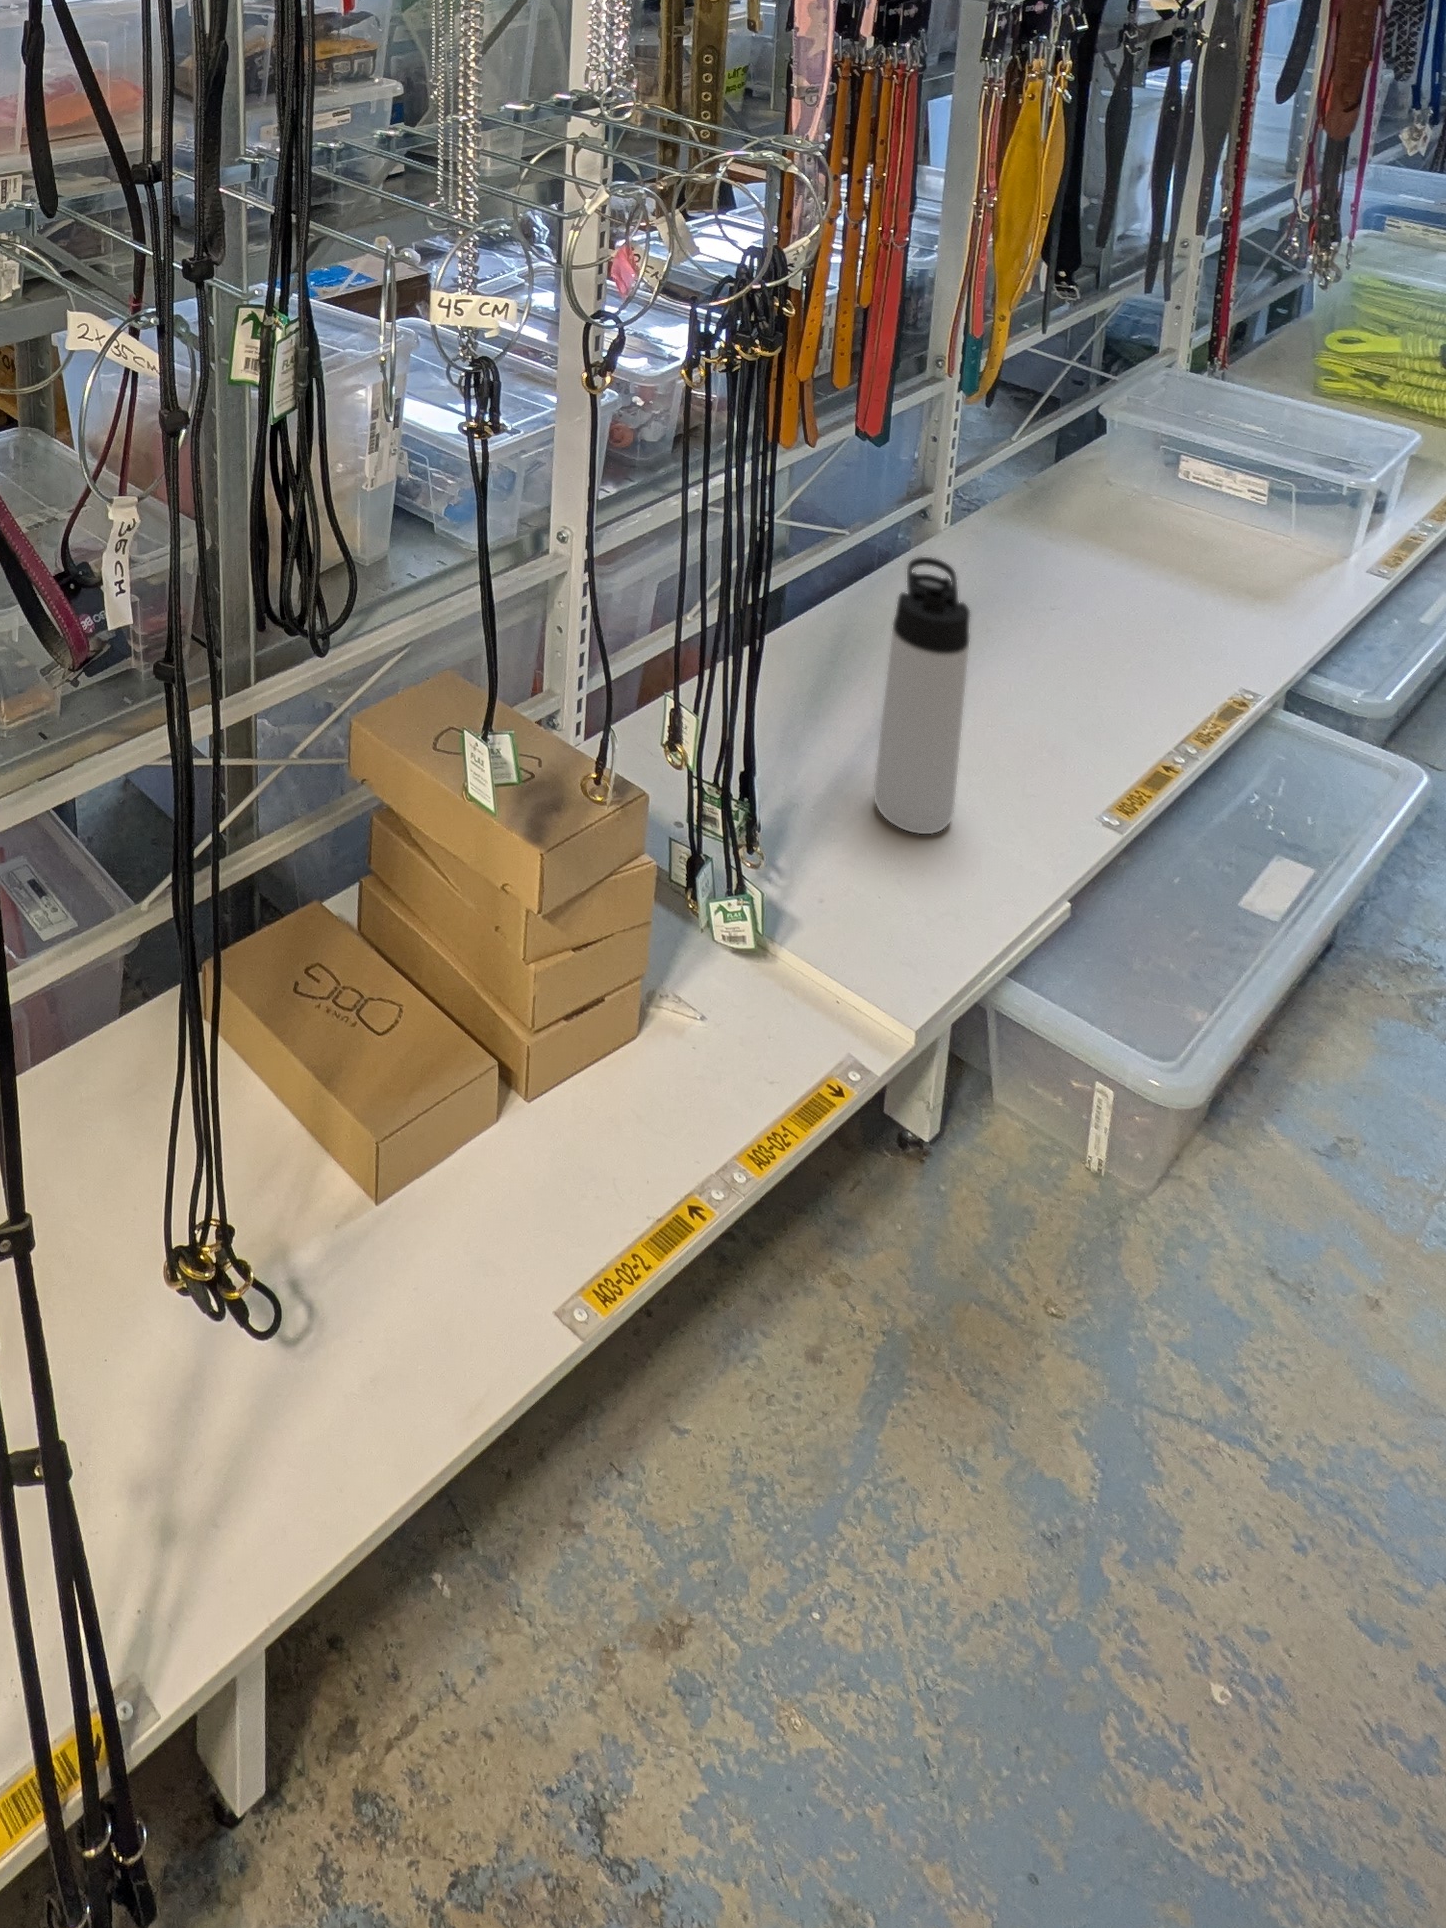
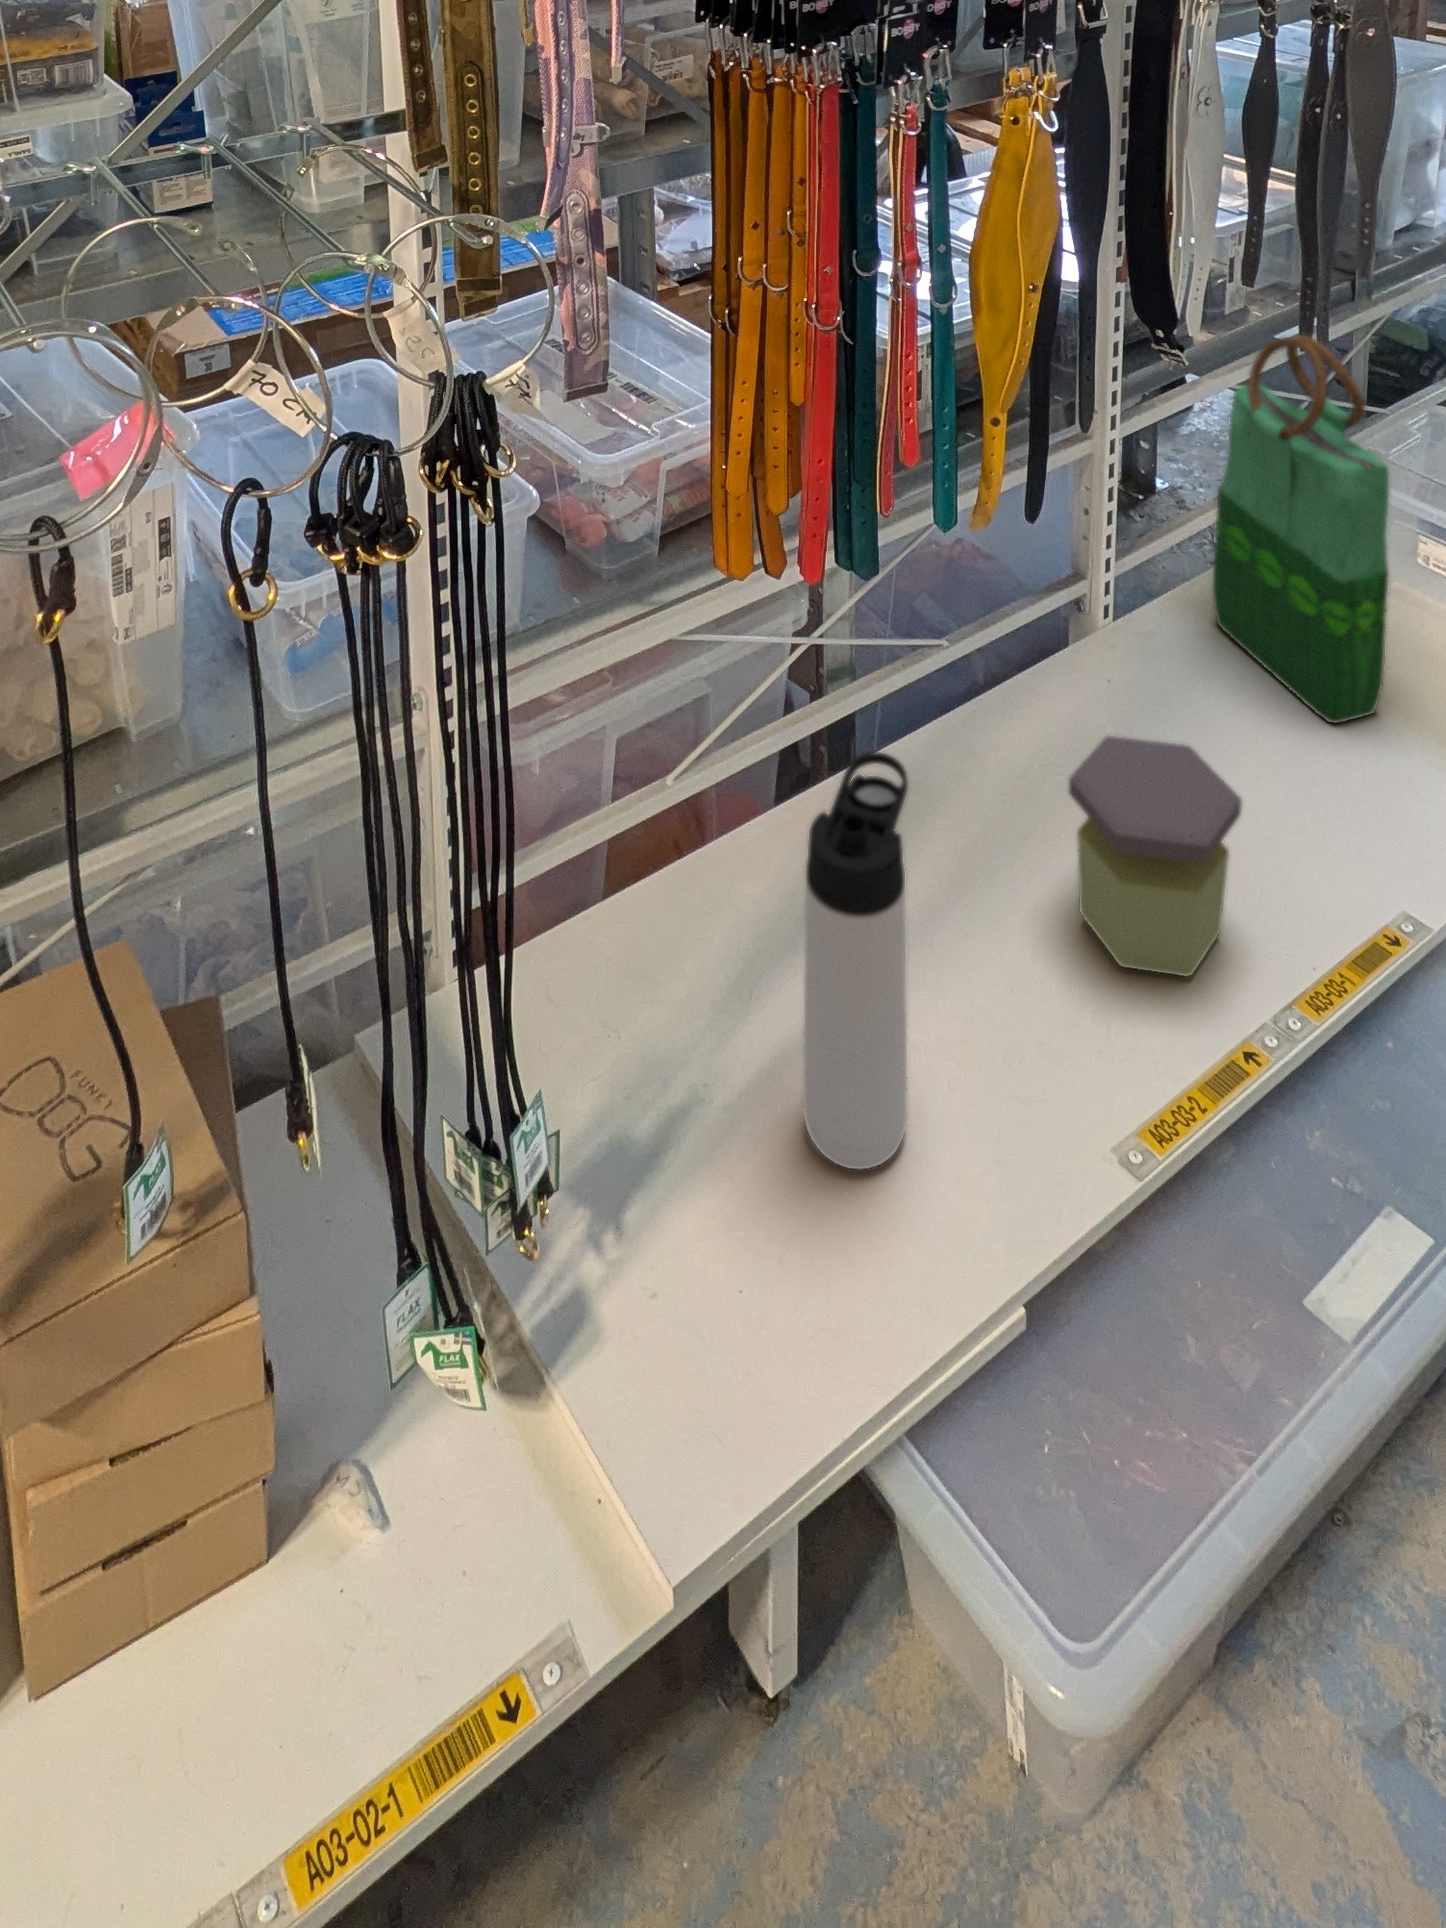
tote bag: none [1032,293,1202,581] -> present [1213,335,1389,723]
jar: none [1015,569,1146,727] -> present [1068,736,1242,976]

